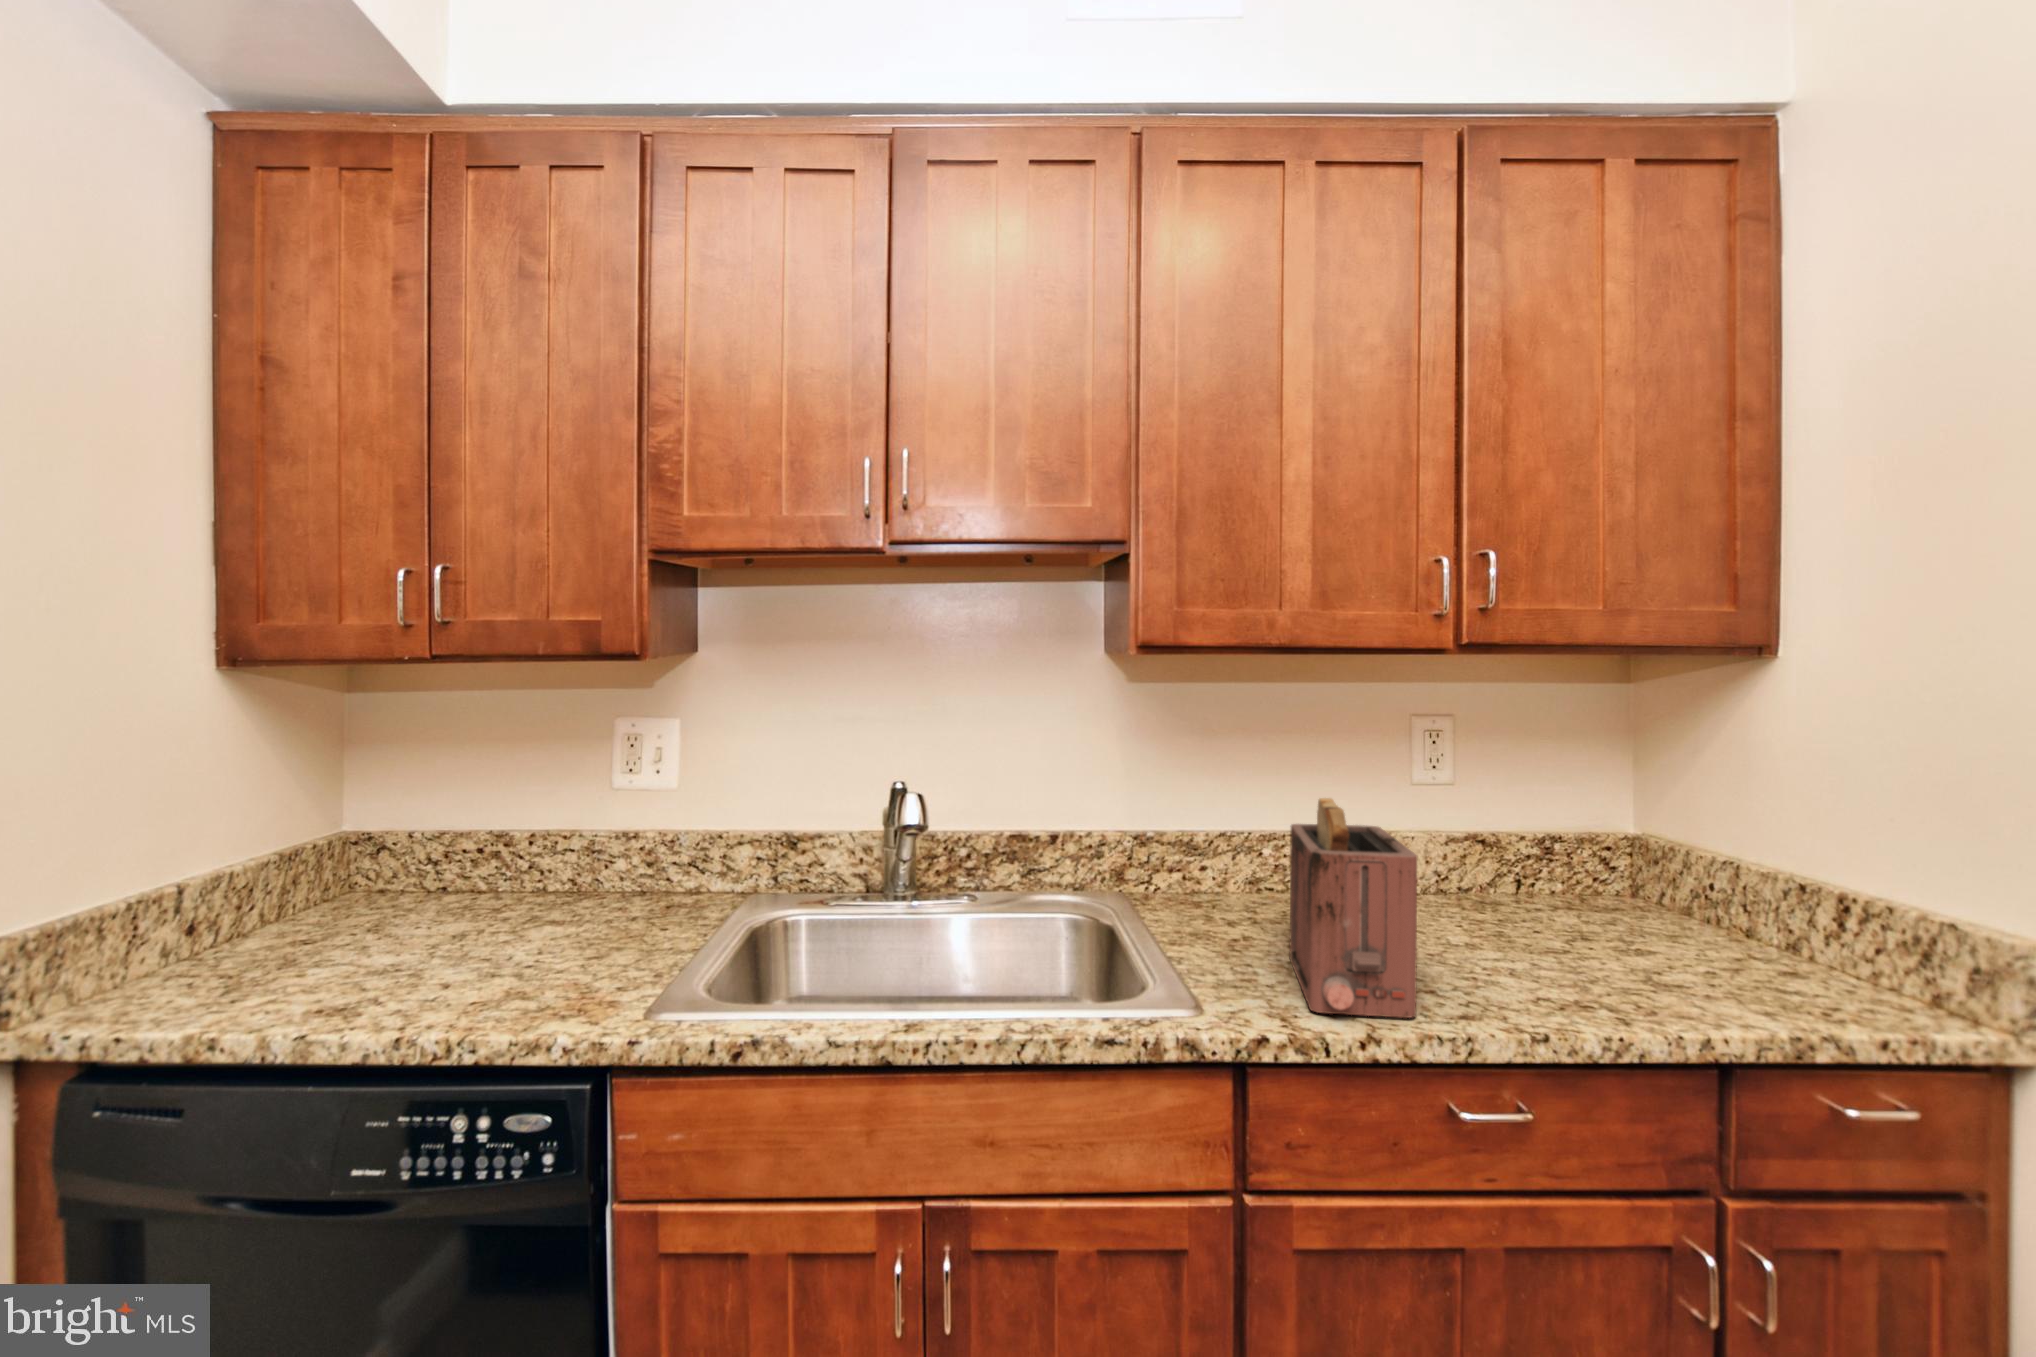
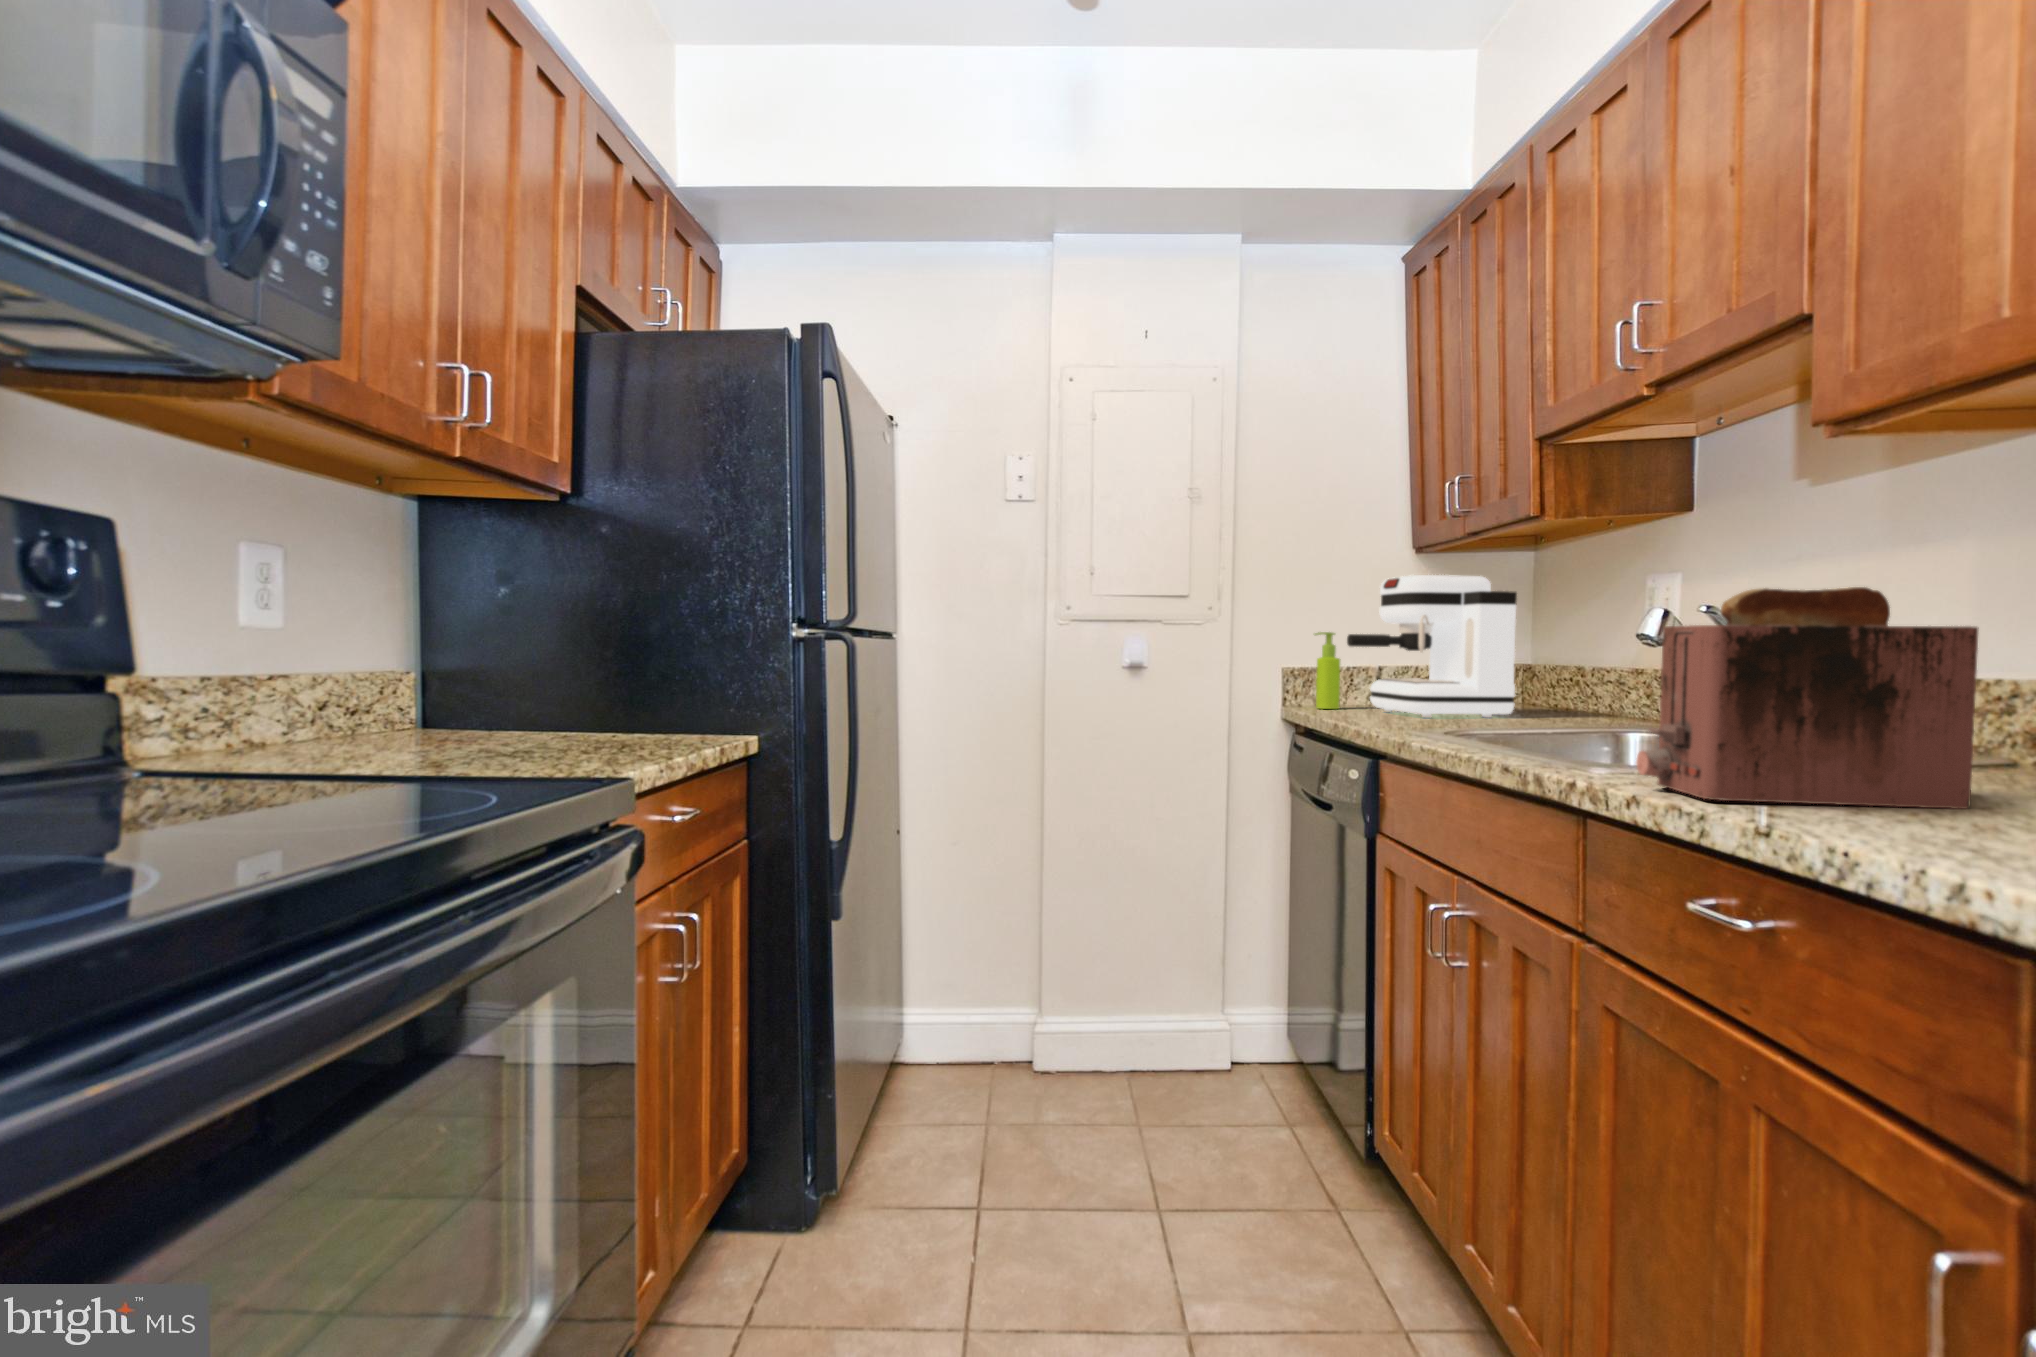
coffee maker: none [303,719,557,976] -> present [1347,575,1517,718]
soap dispenser: none [131,837,193,1010] -> present [1315,632,1340,709]

